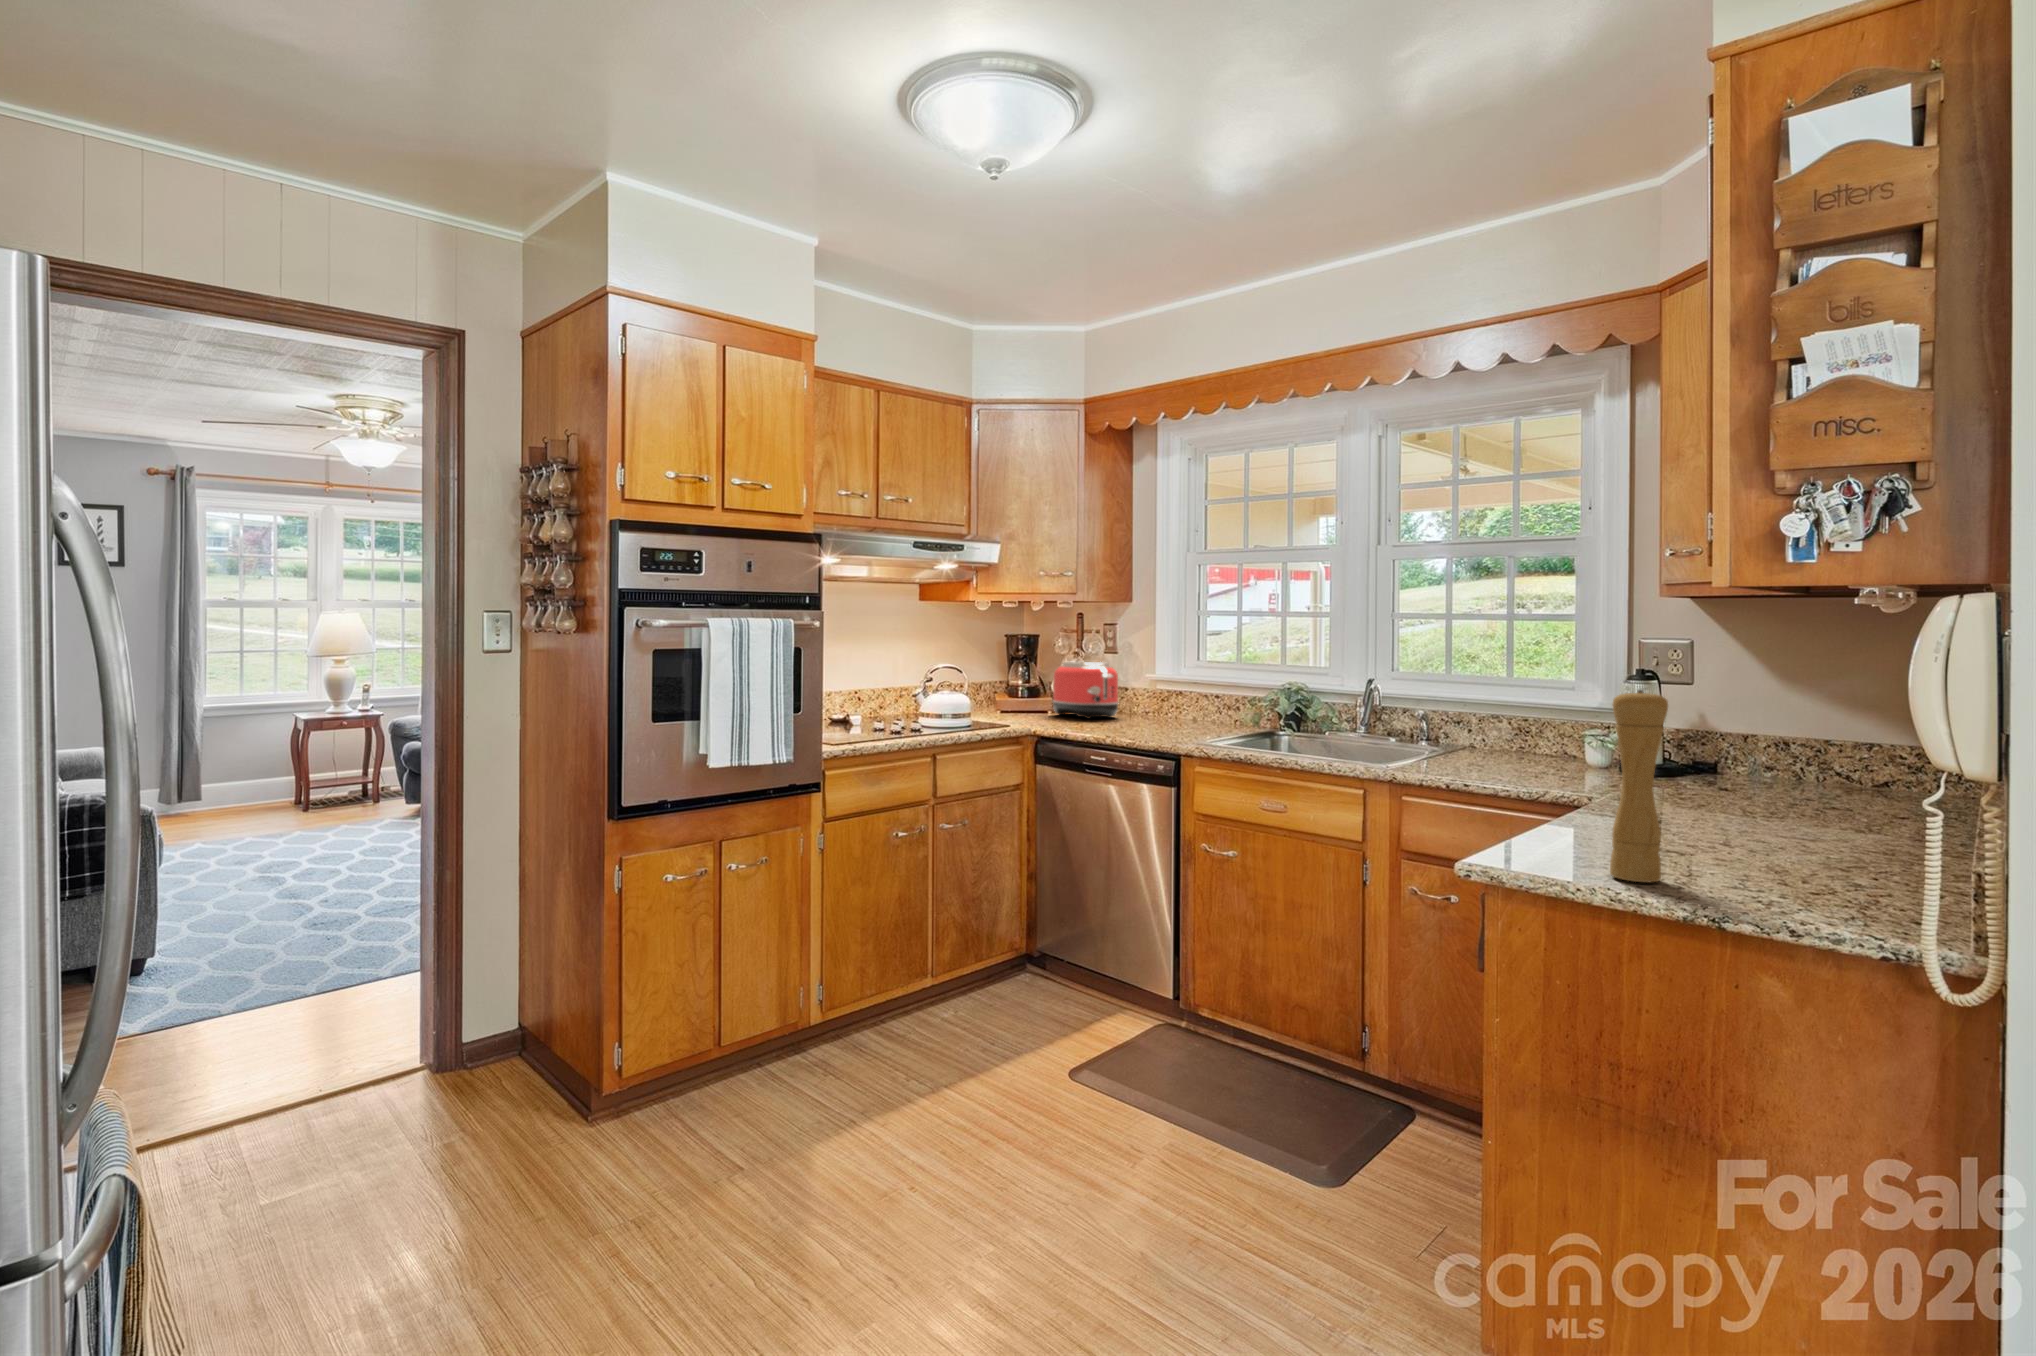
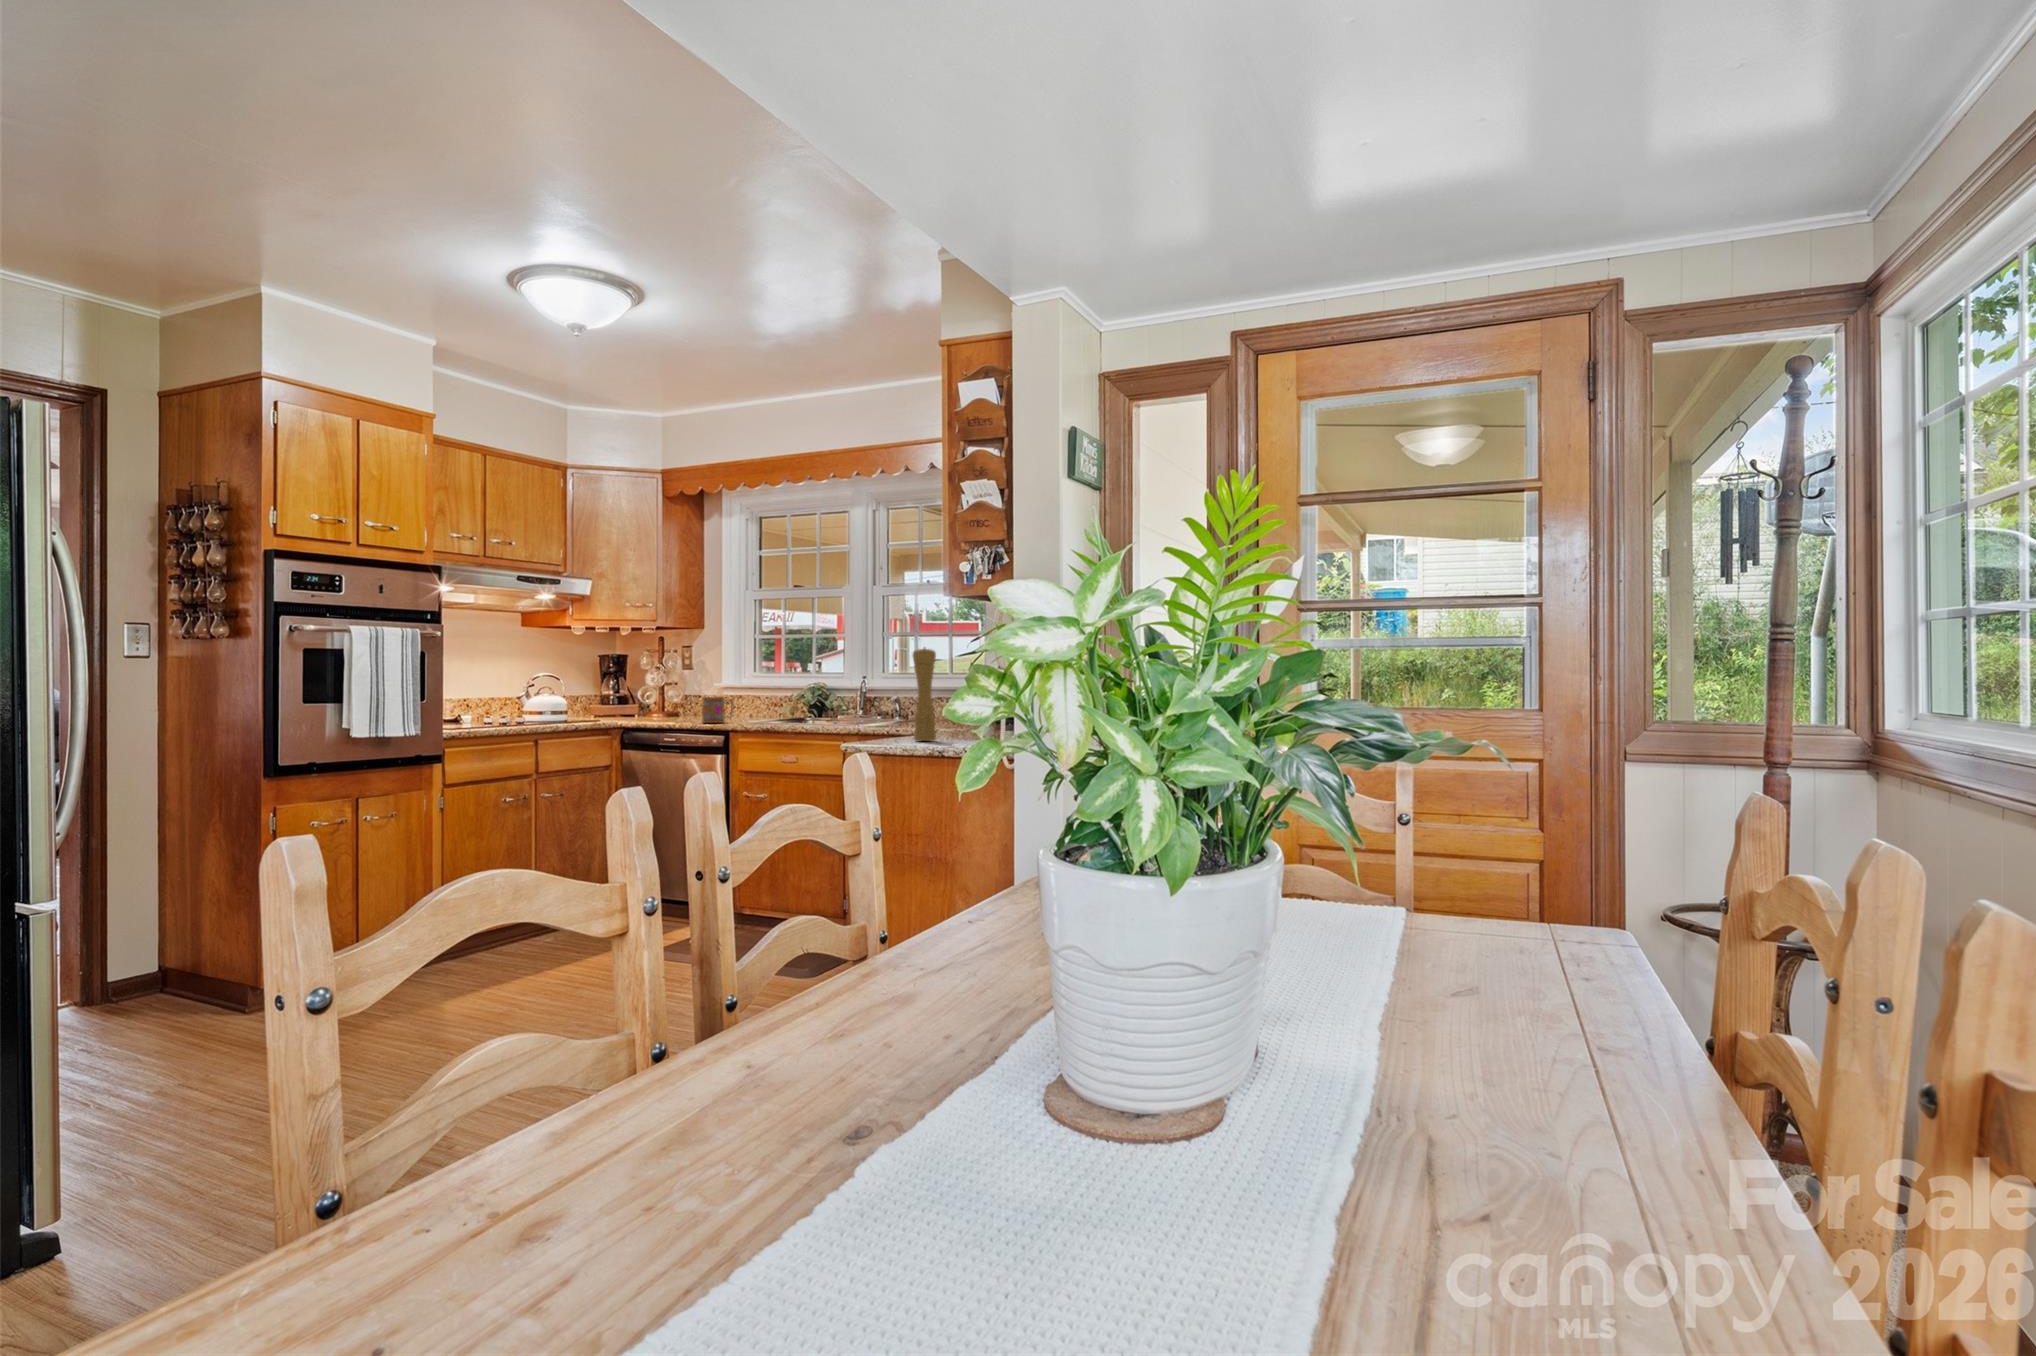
toaster: present [1053,662,1119,719] -> none [638,675,694,718]
mug: none [1139,704,1182,742] -> present [702,697,734,723]

